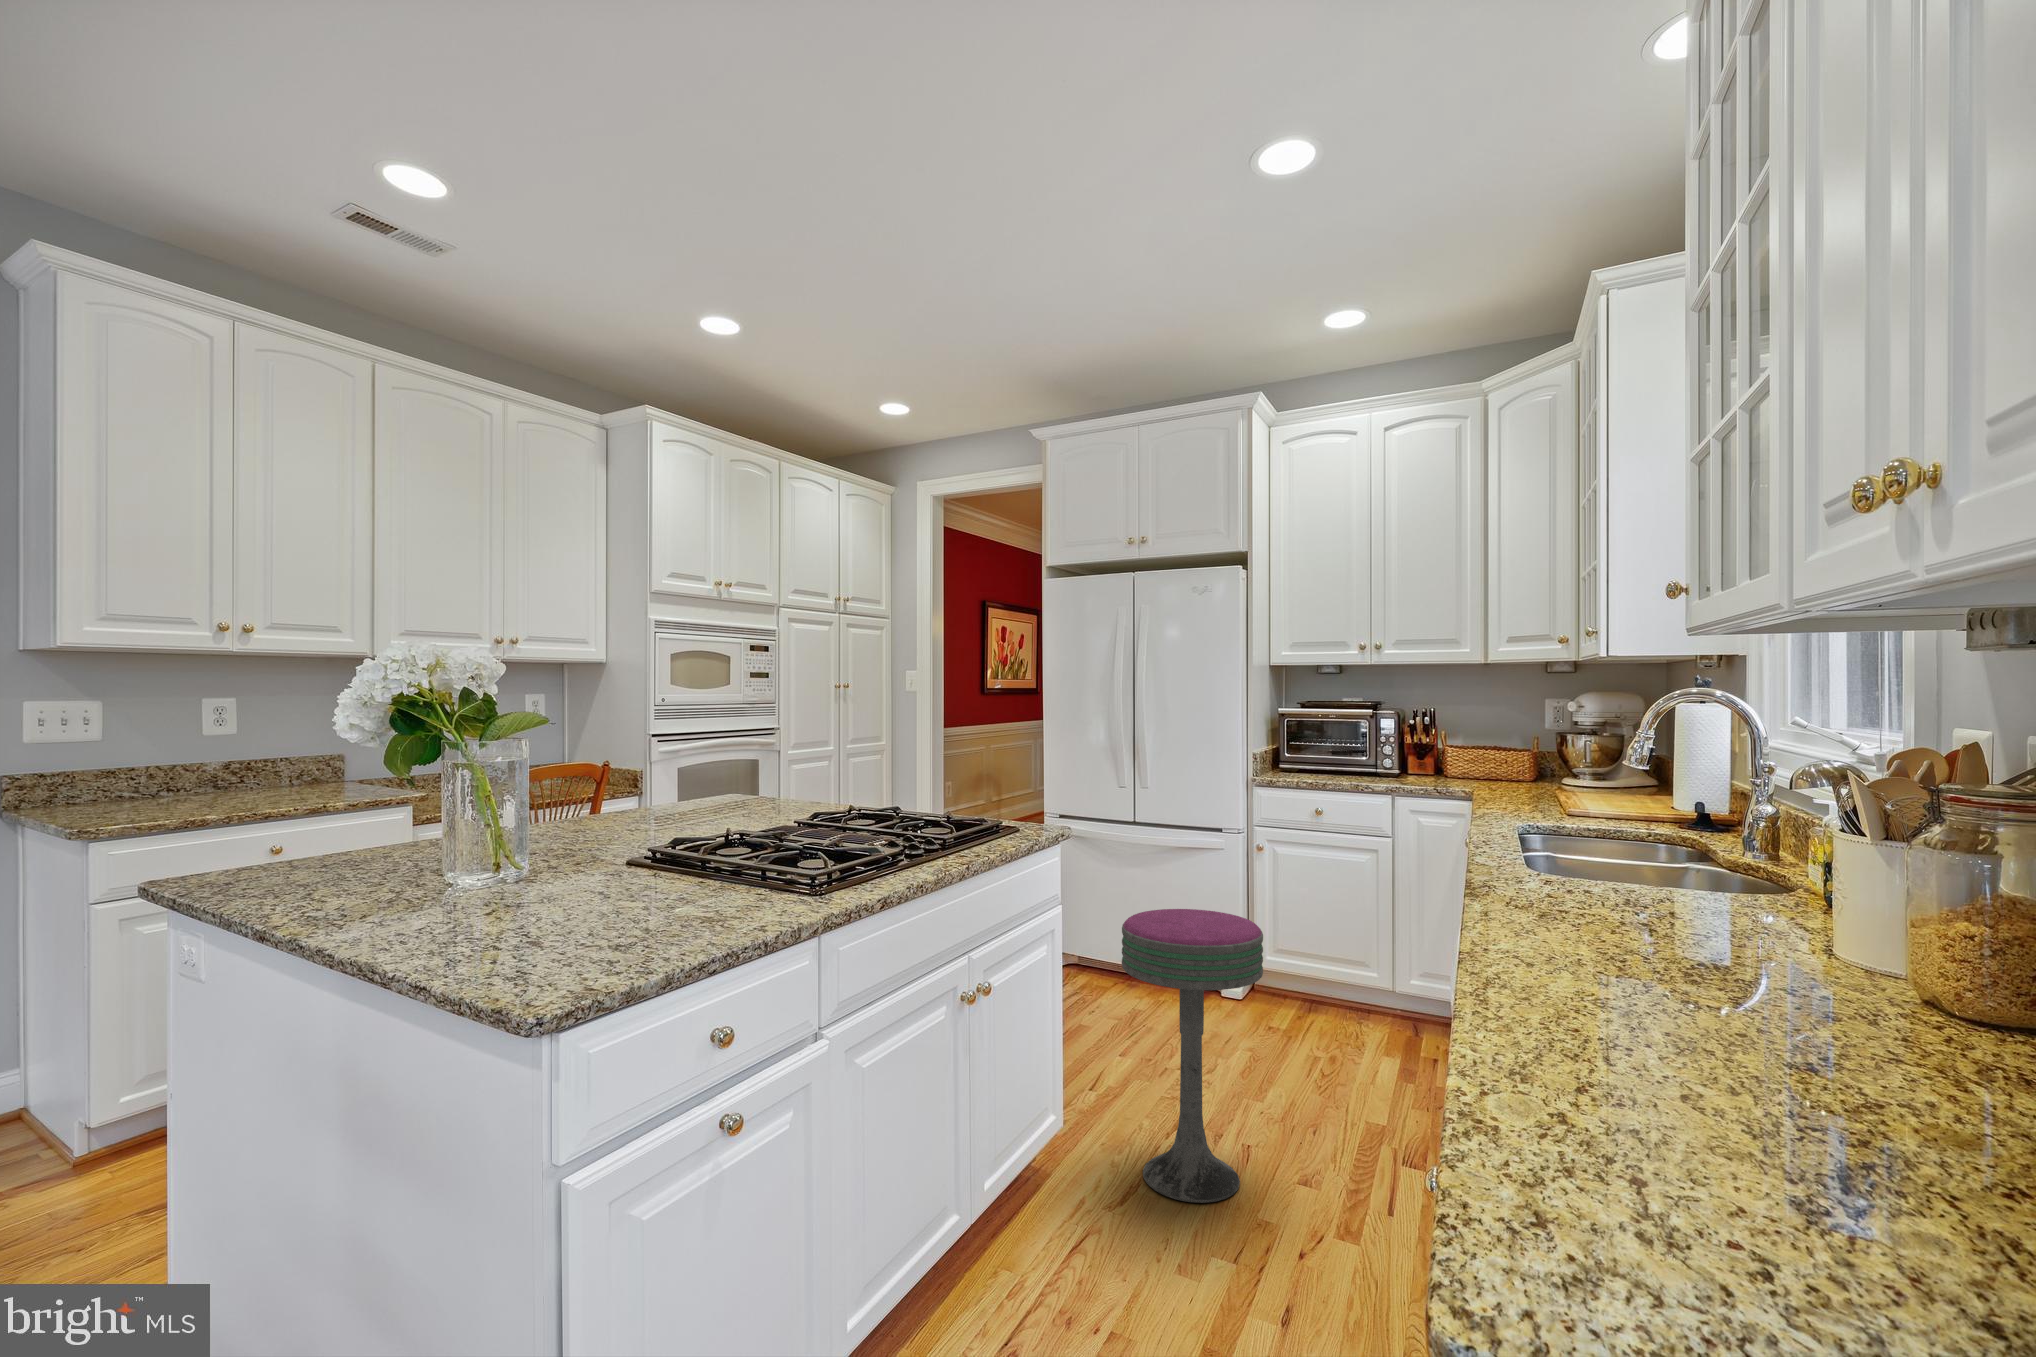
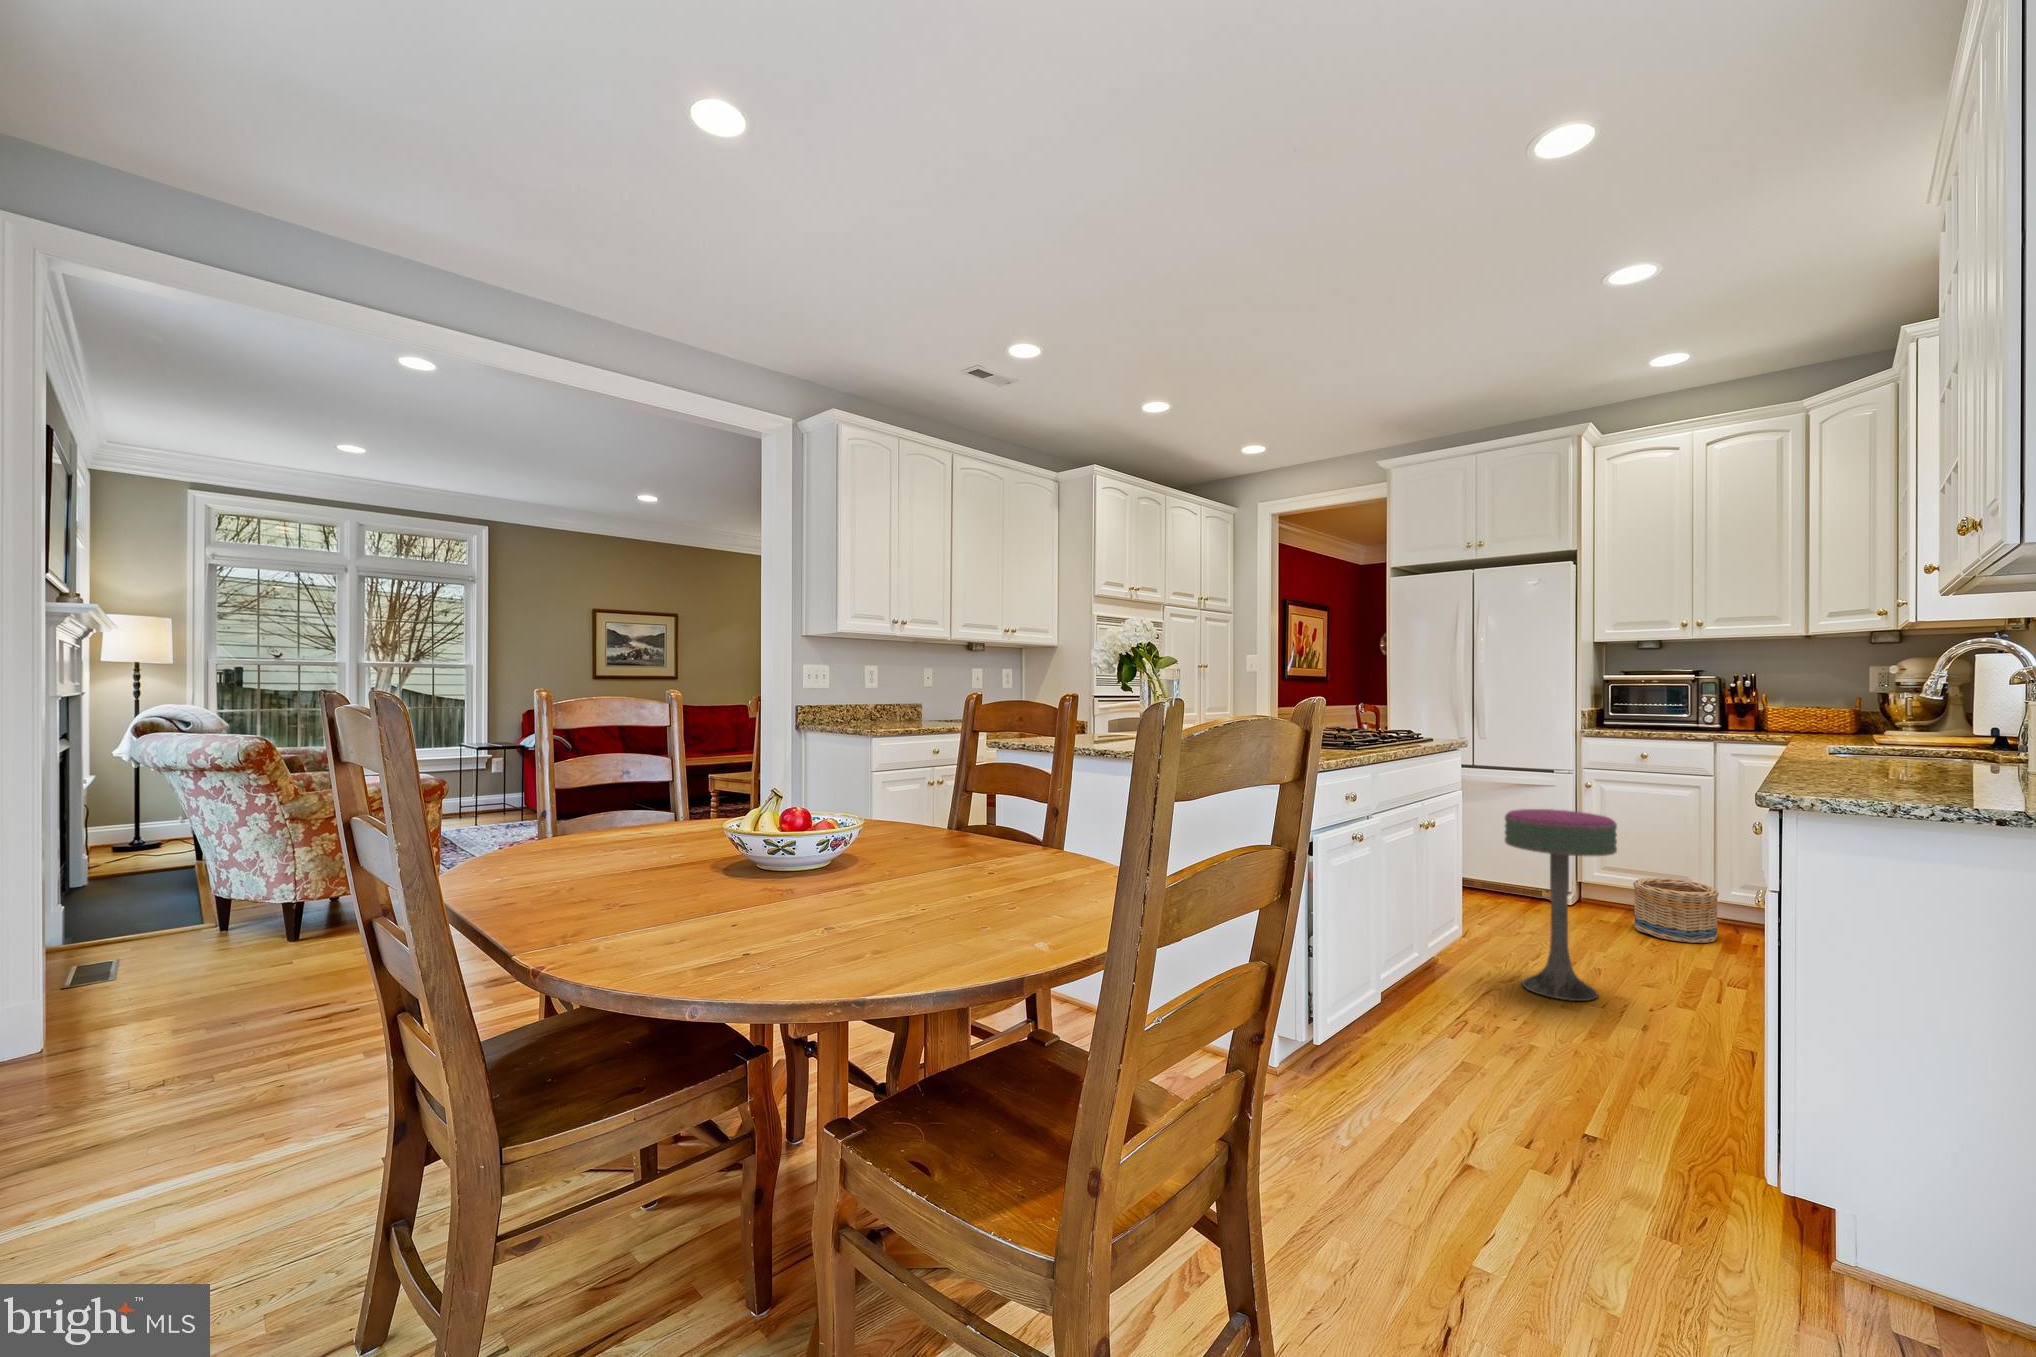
basket: none [1303,967,1395,1057] -> present [1633,878,1719,943]

